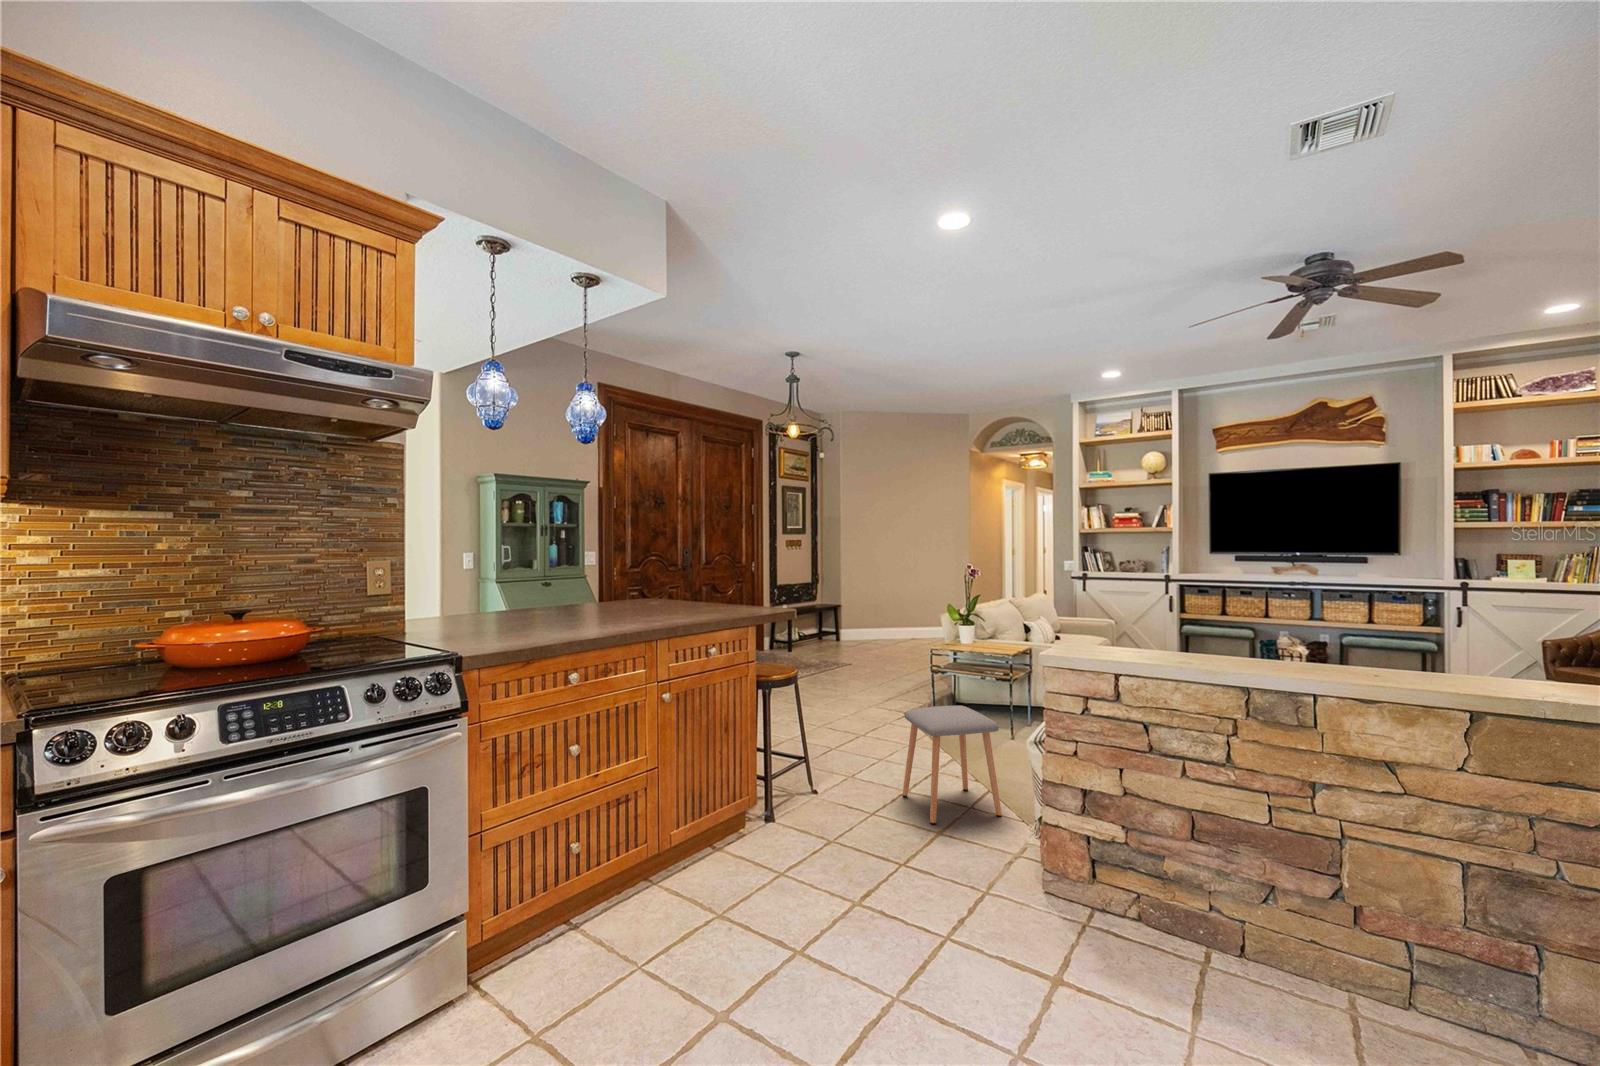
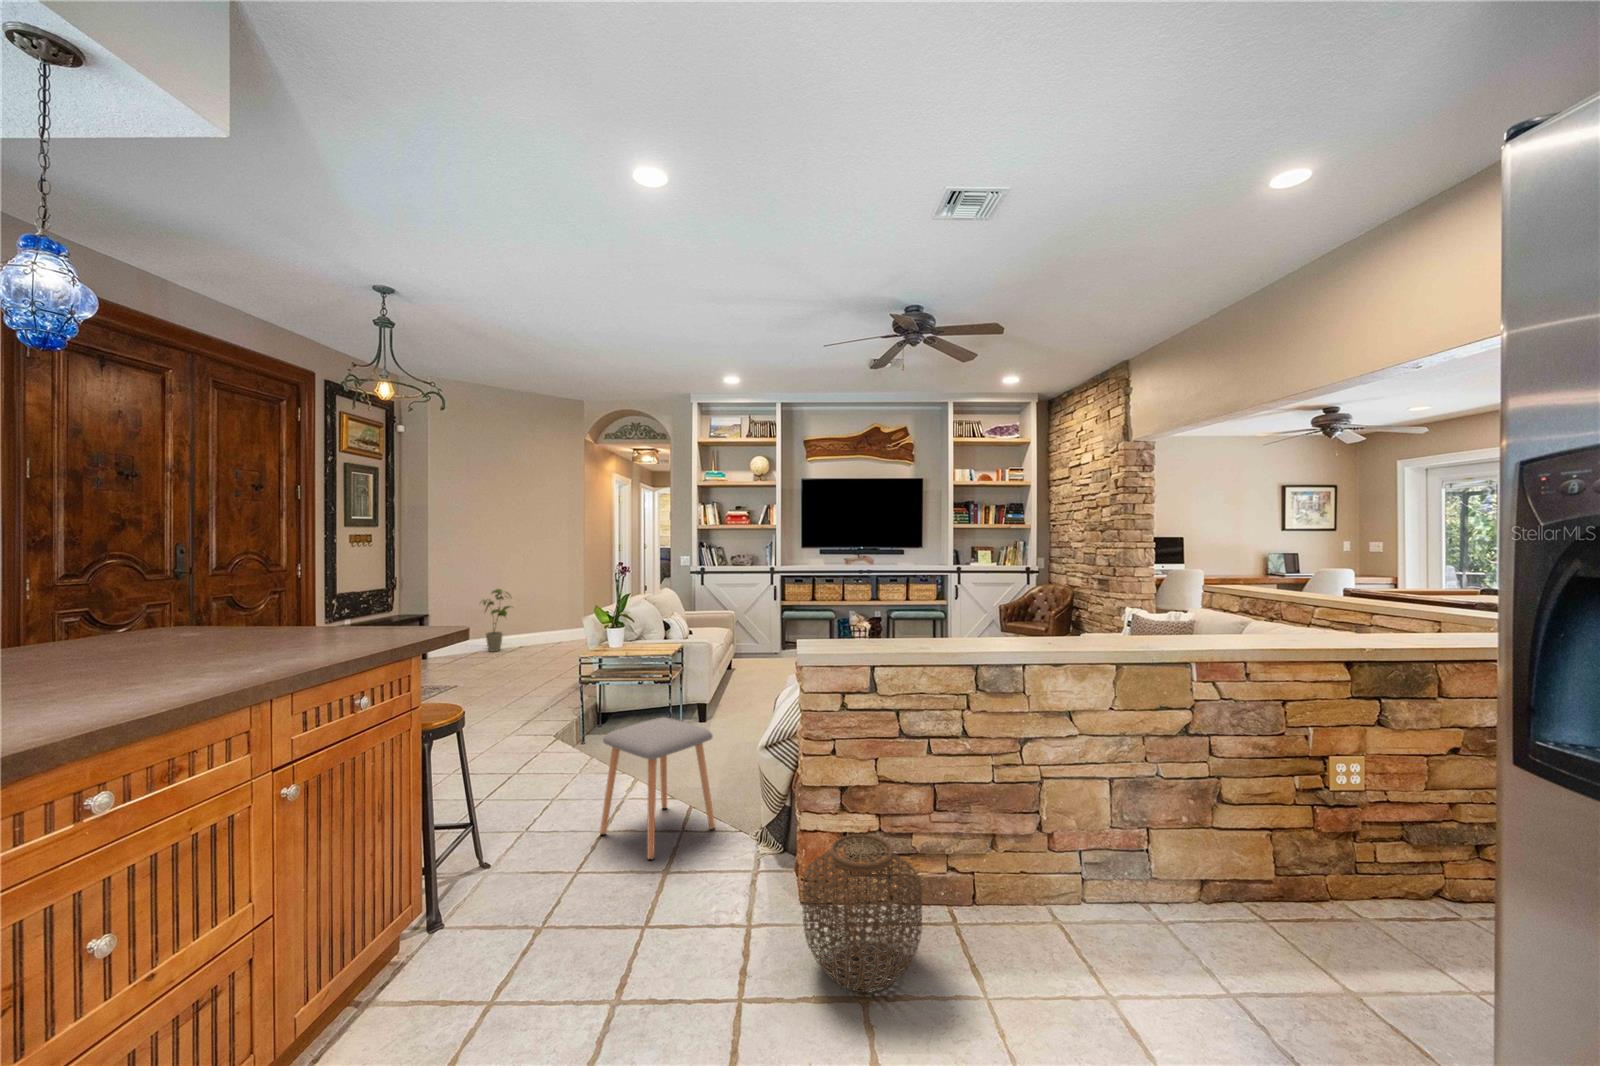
house plant: none [878,588,906,643] -> present [483,589,511,652]
woven basket: none [1011,830,1134,982] -> present [803,834,922,992]

